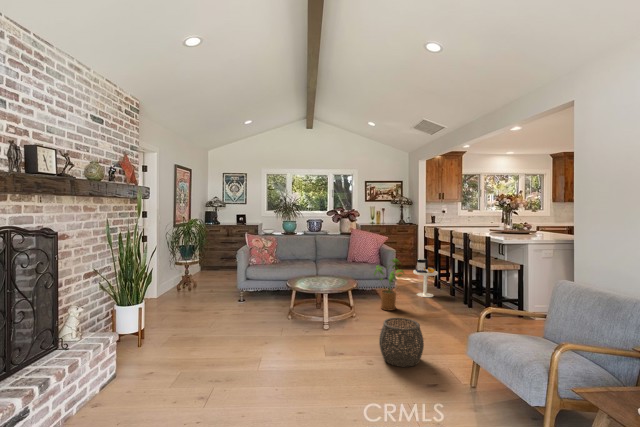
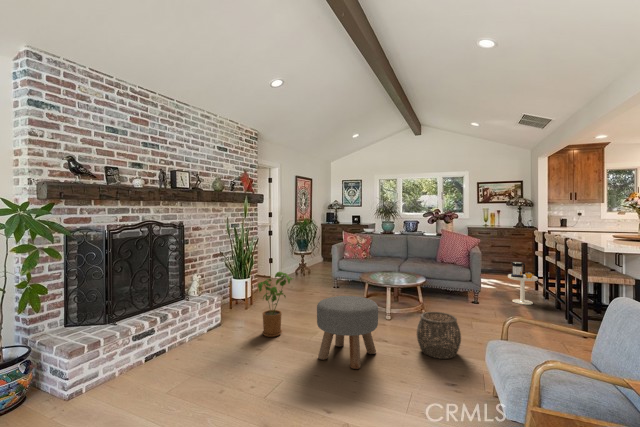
house plant: present [374,259,404,310] -> present [258,272,293,337]
ottoman: none [282,312,354,399] -> present [317,296,378,369]

